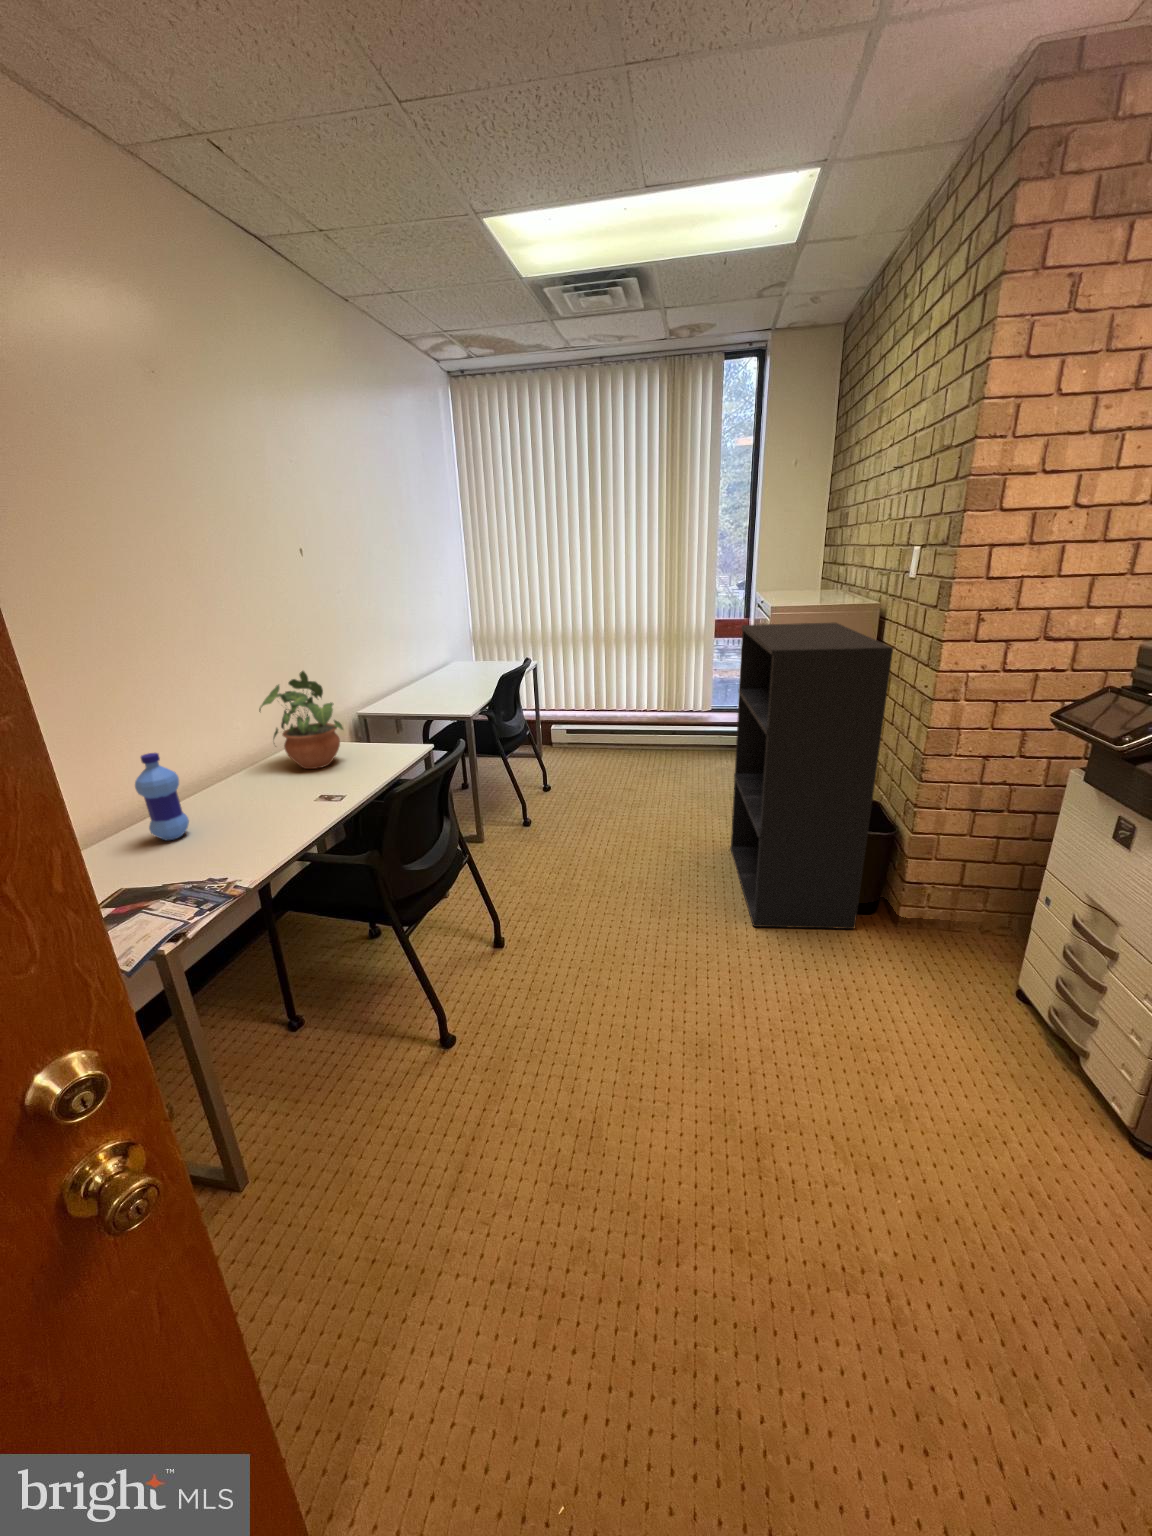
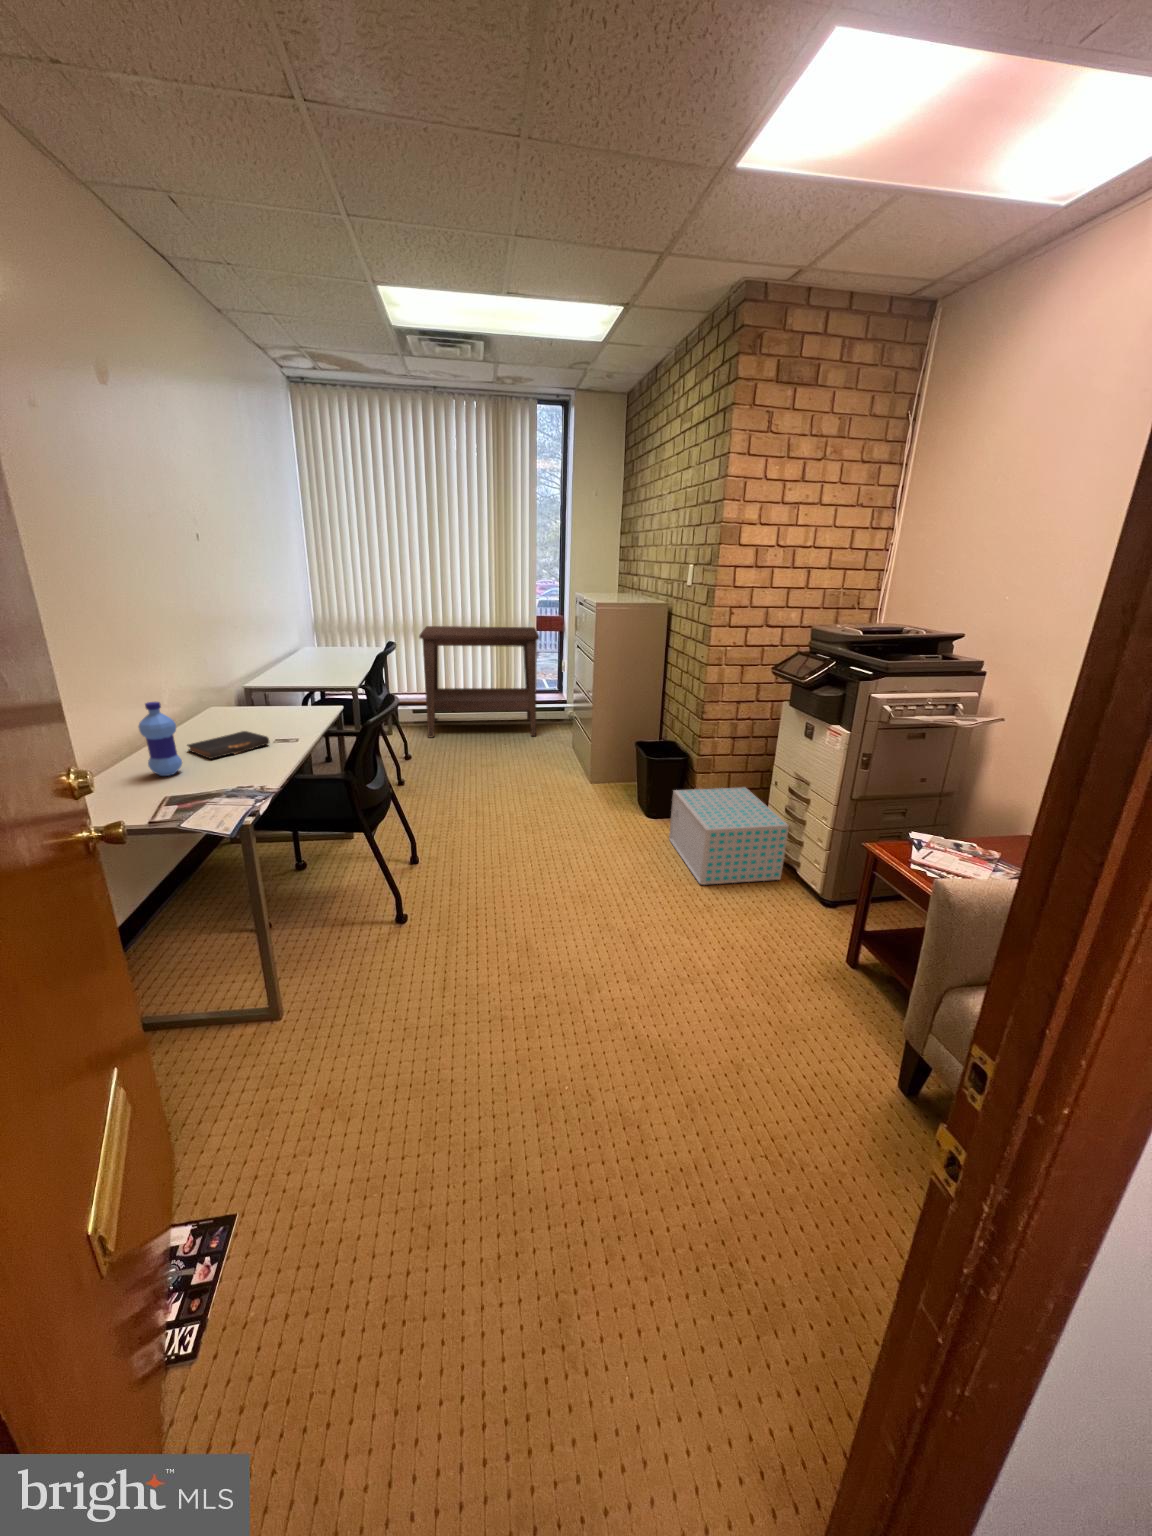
bookshelf: present [730,623,893,929] -> none [573,616,684,832]
side table: none [568,635,711,769] -> present [419,626,539,737]
potted plant: present [259,671,343,769] -> none [196,642,272,727]
book: none [223,778,309,817] -> present [188,731,269,759]
storage box: none [853,885,1067,1068] -> present [669,787,789,885]

